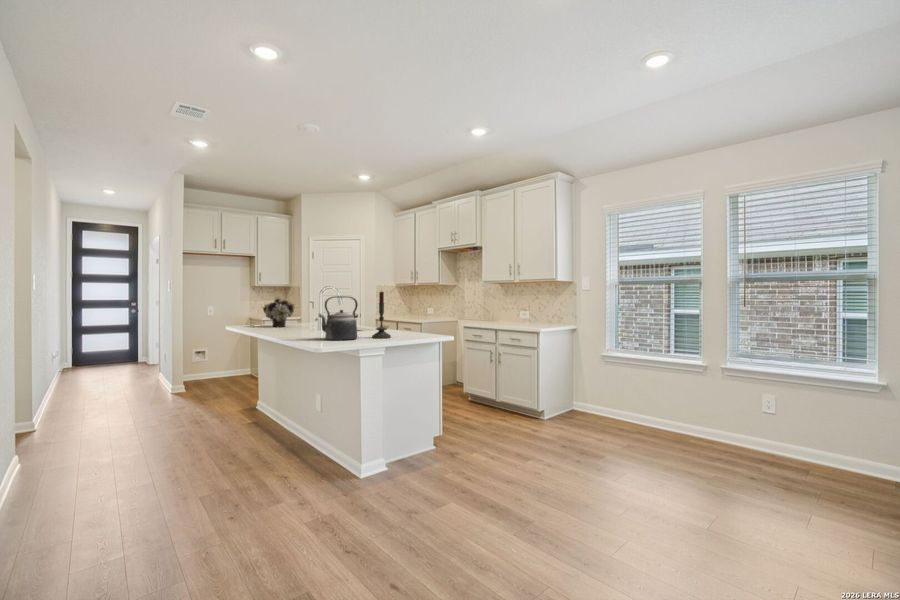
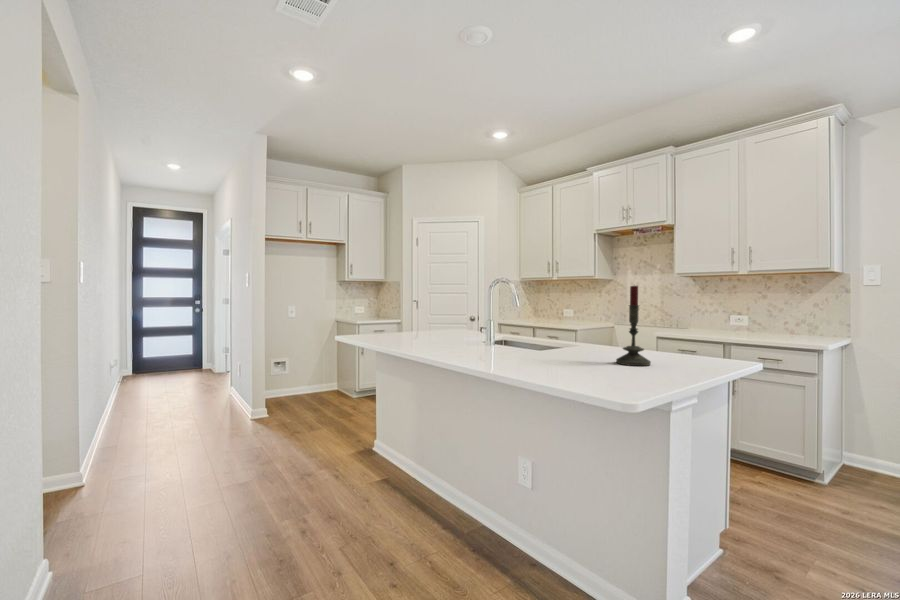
flower arrangement: present [263,296,294,327] -> none [385,293,429,337]
kettle: present [319,296,358,340] -> none [552,293,609,371]

